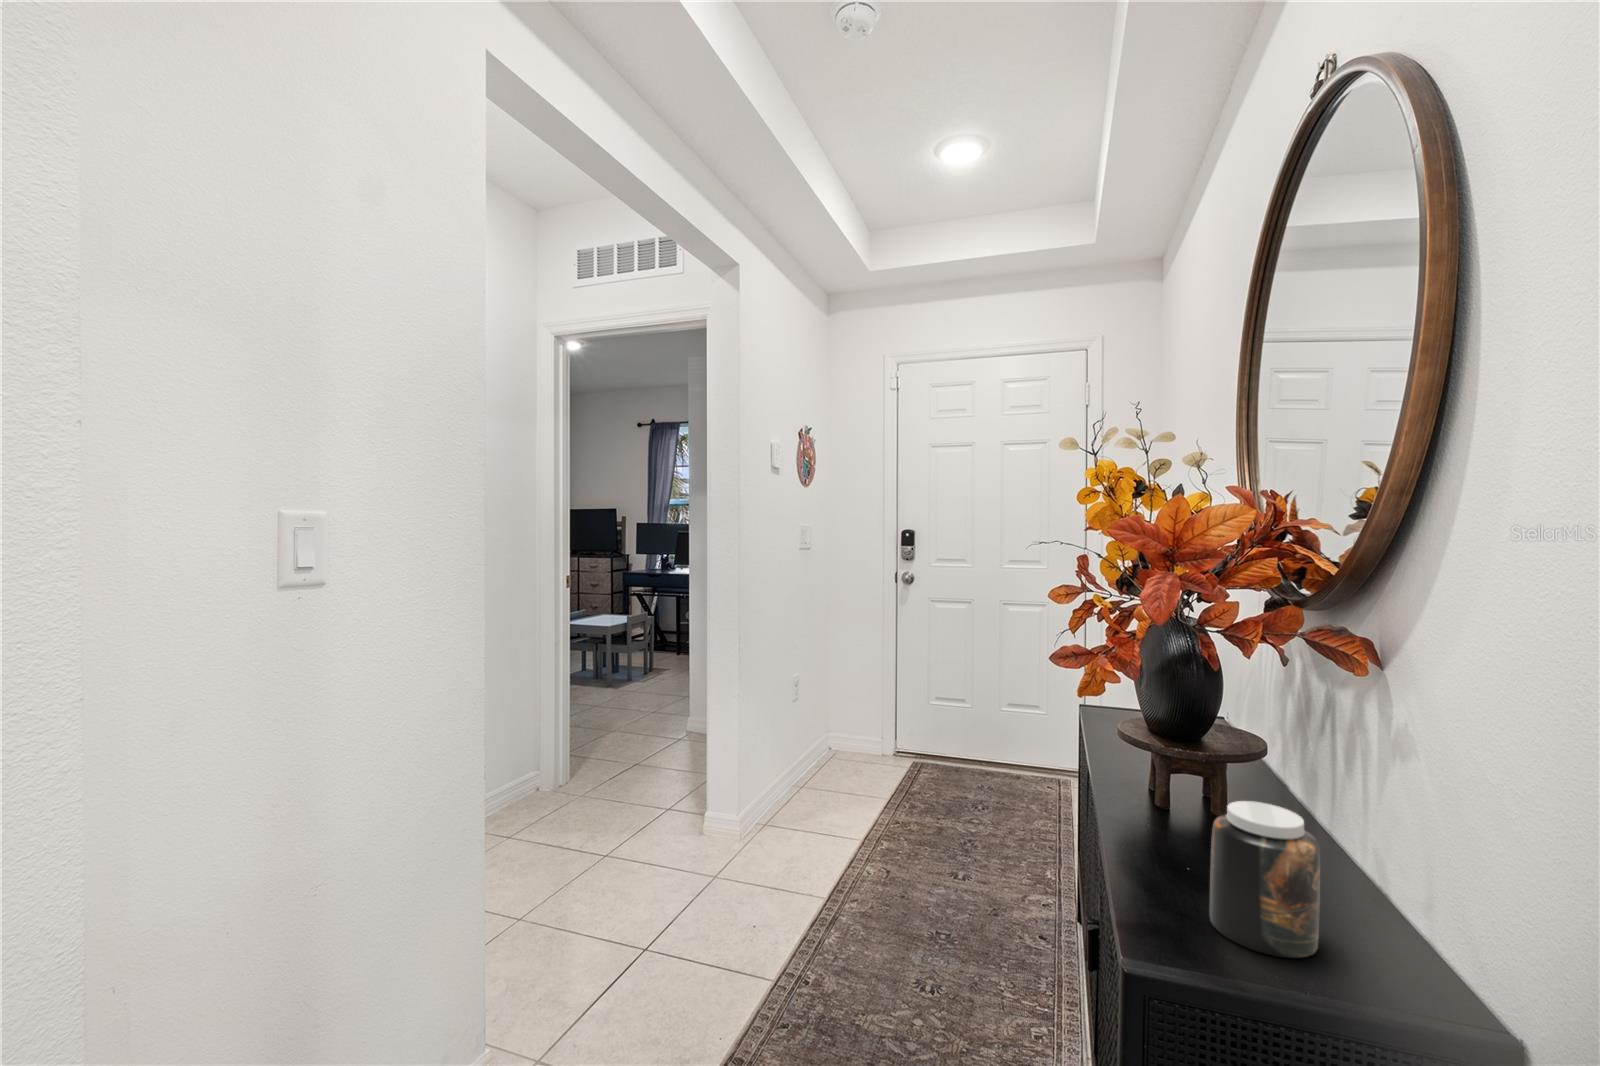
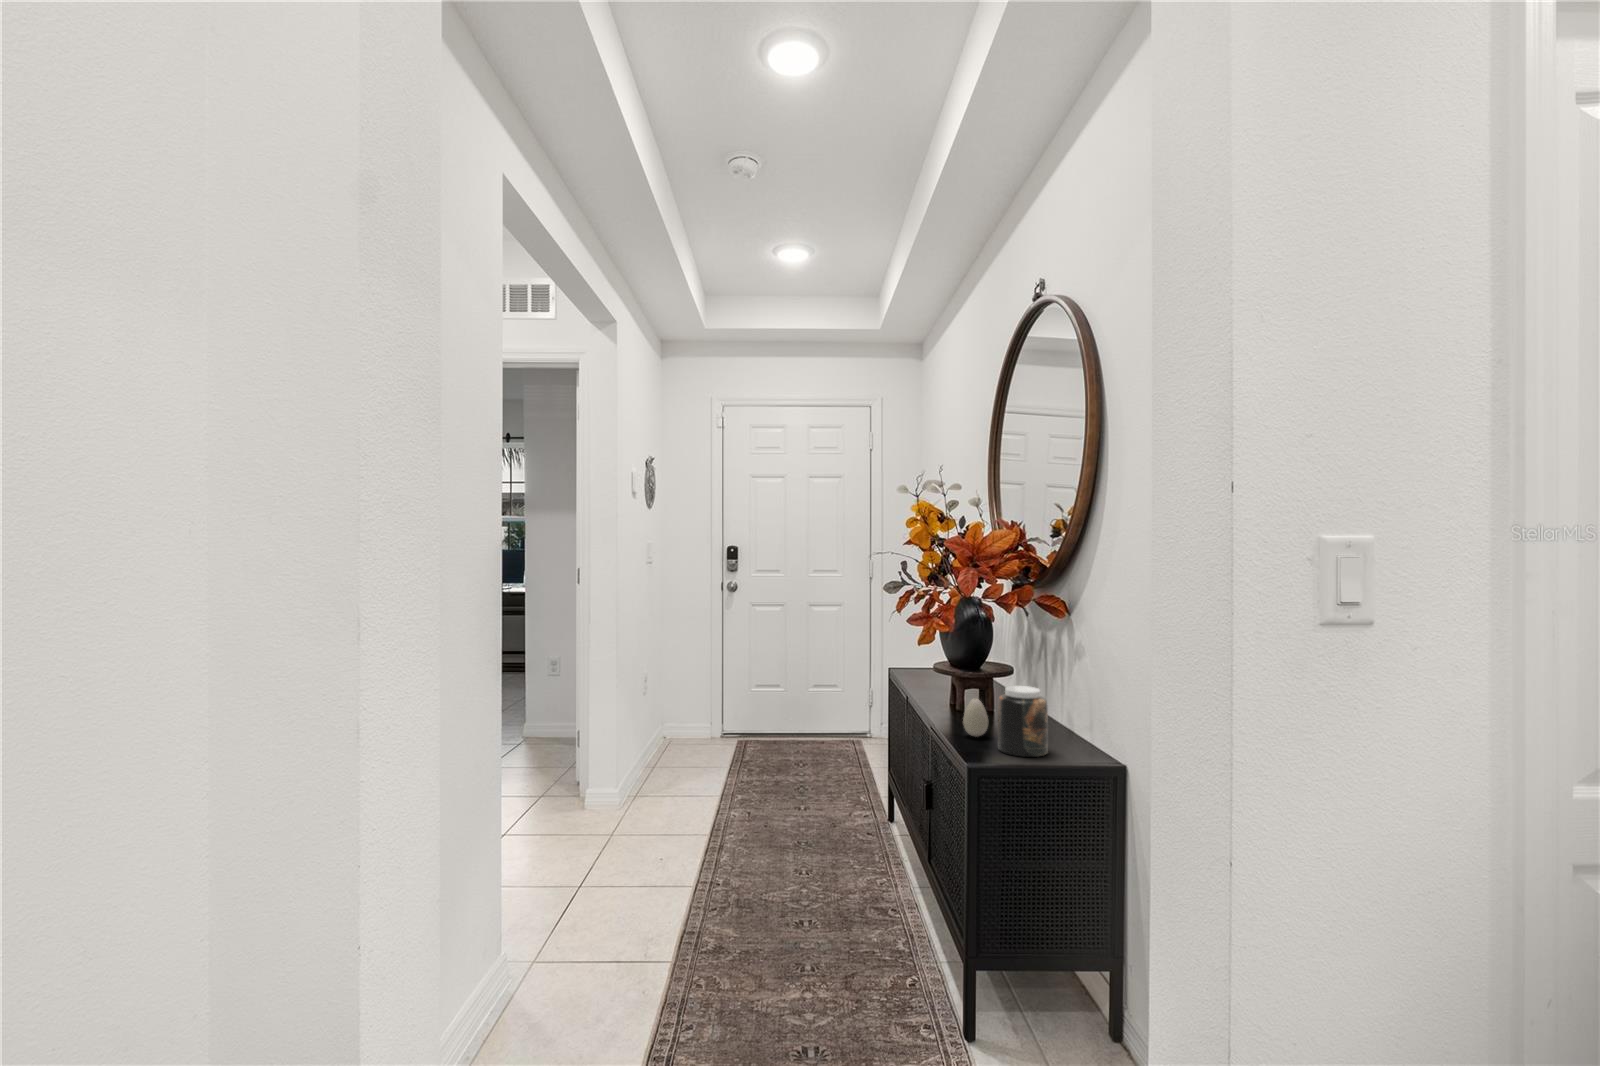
decorative egg: none [1150,806,1199,876] -> present [963,698,988,737]

